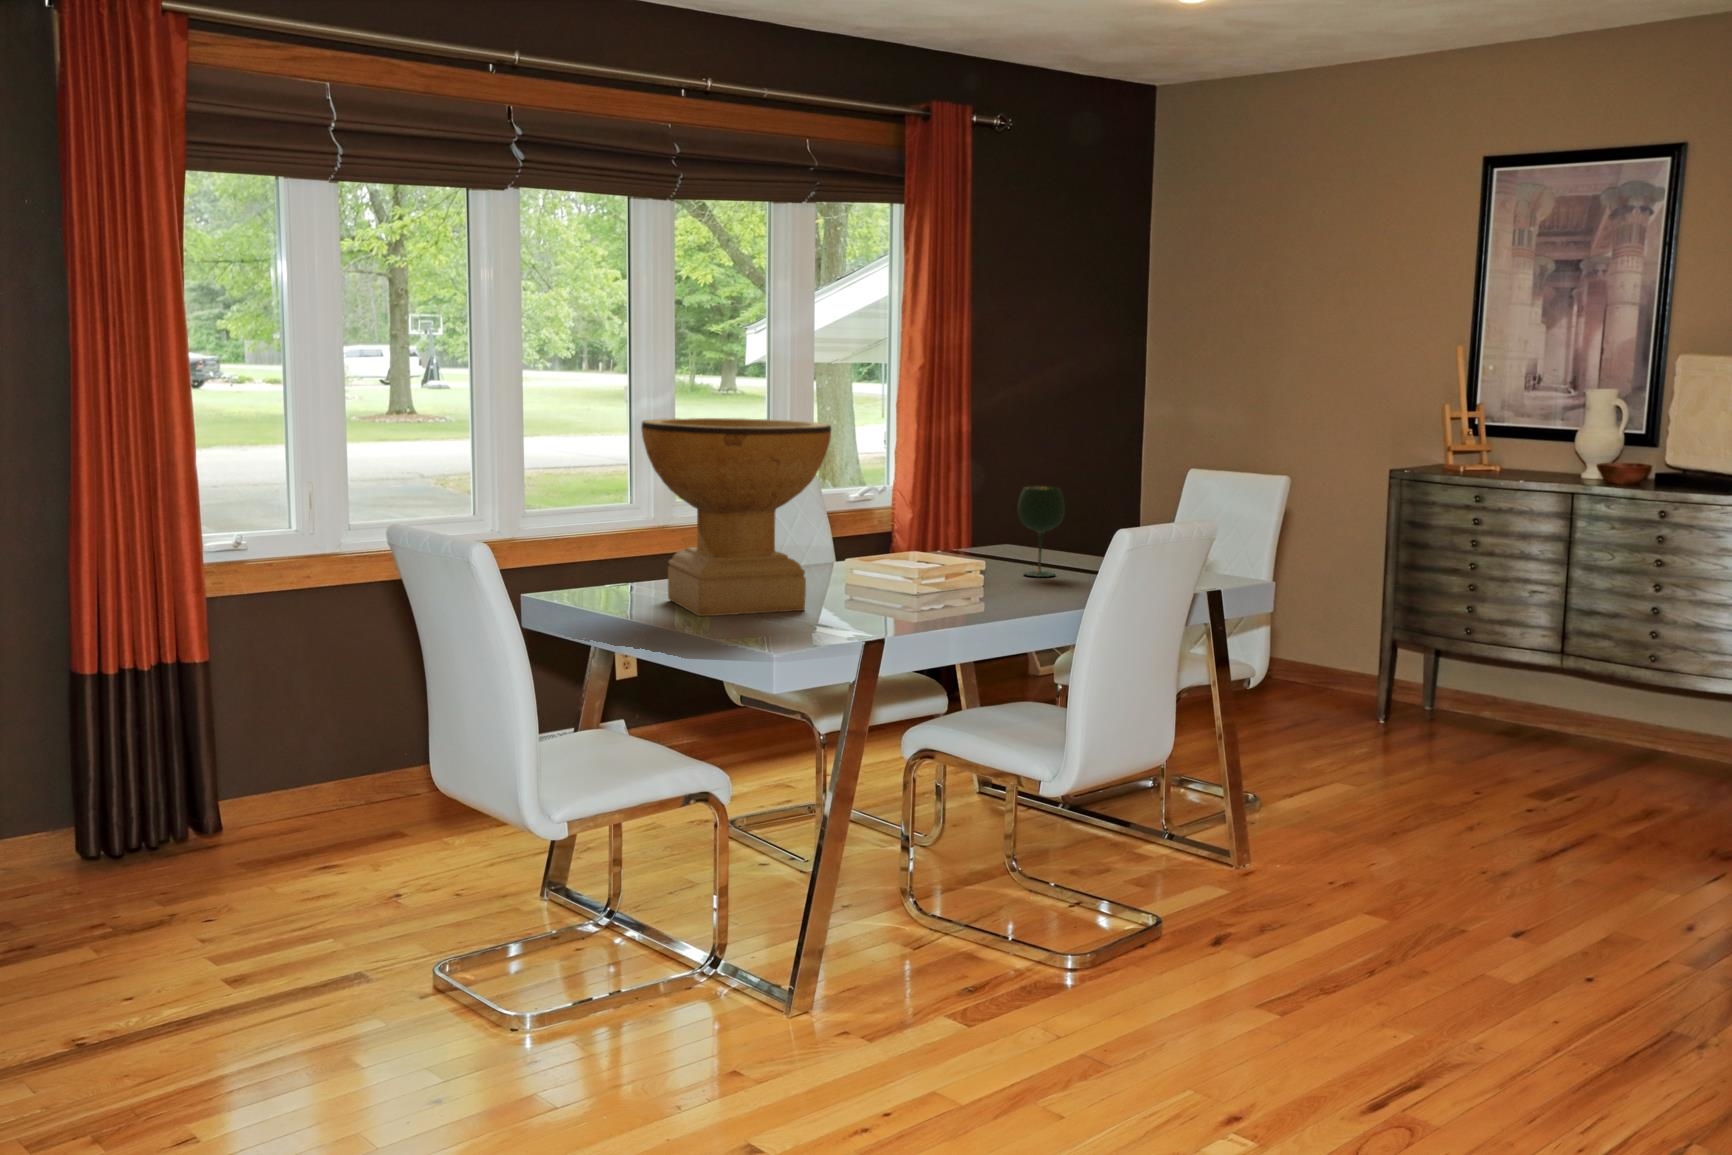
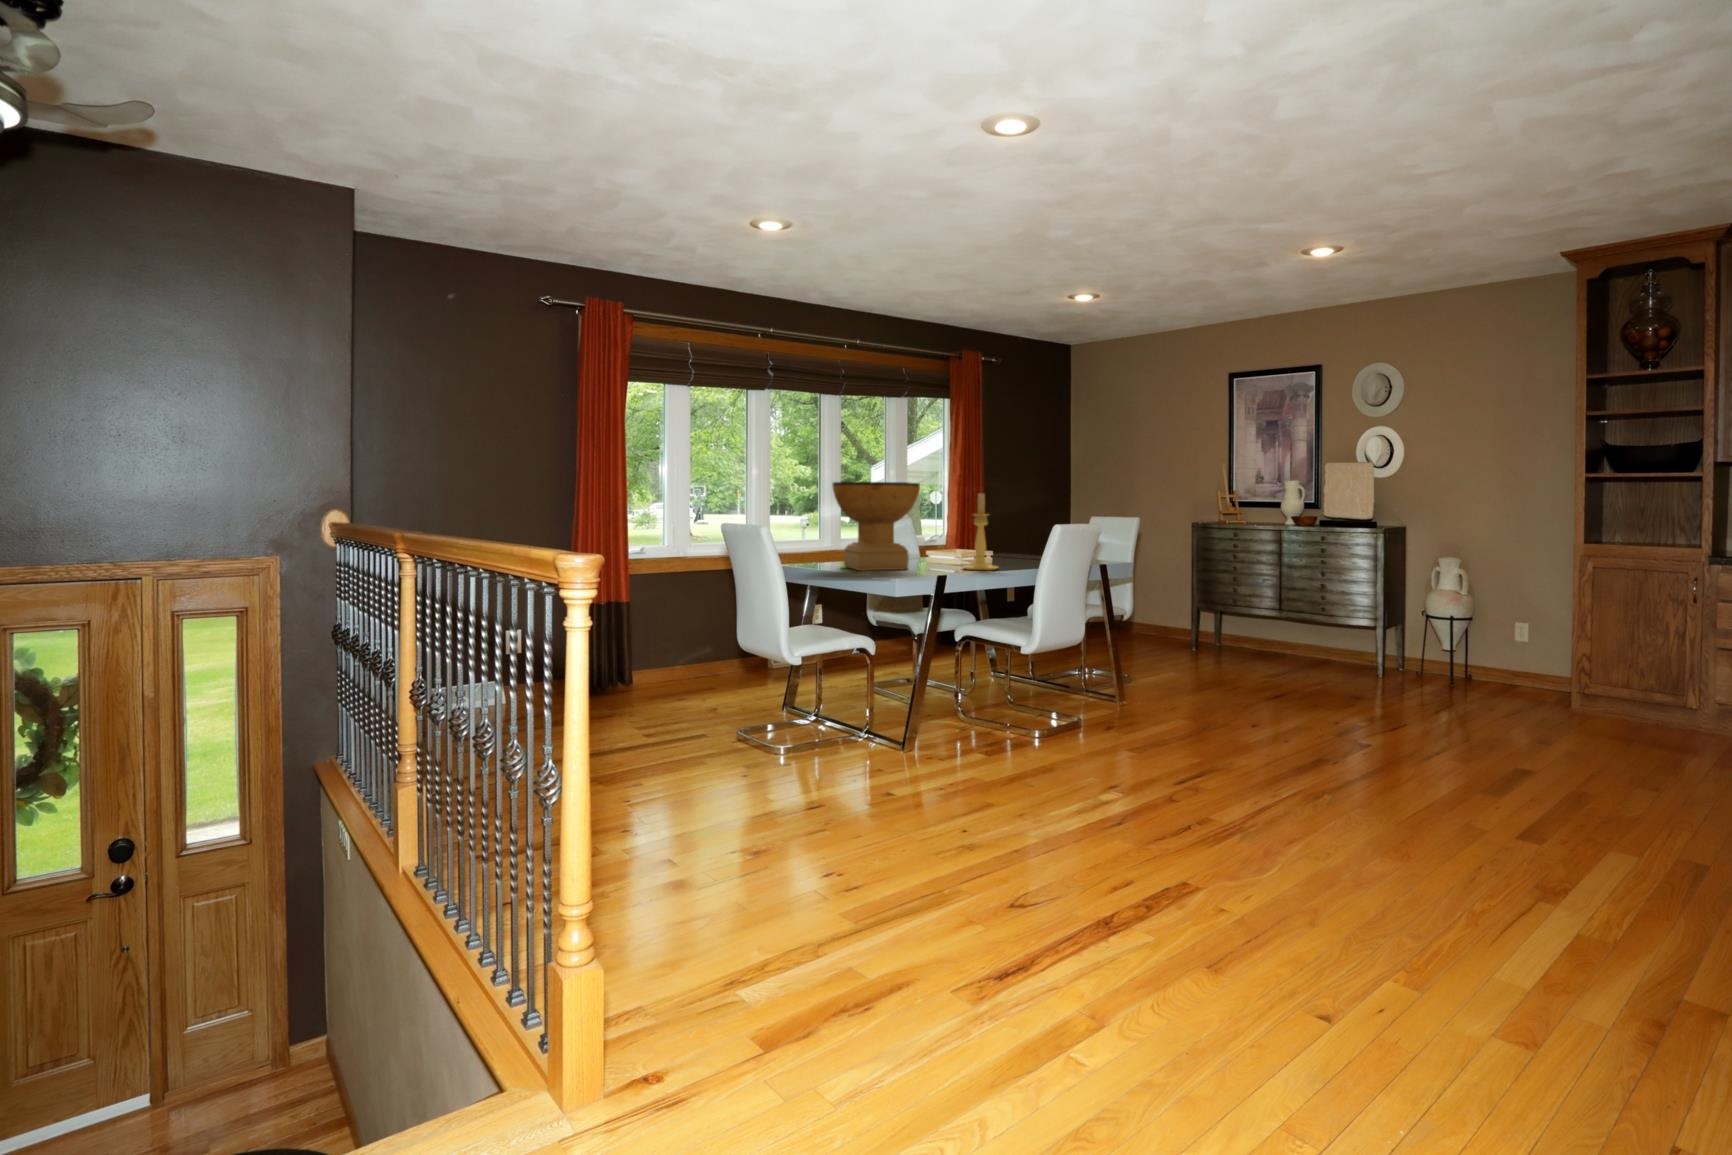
candle holder: none [919,448,998,617] -> present [963,494,997,570]
wine glass: present [1018,486,1065,577] -> none [1007,519,1030,561]

